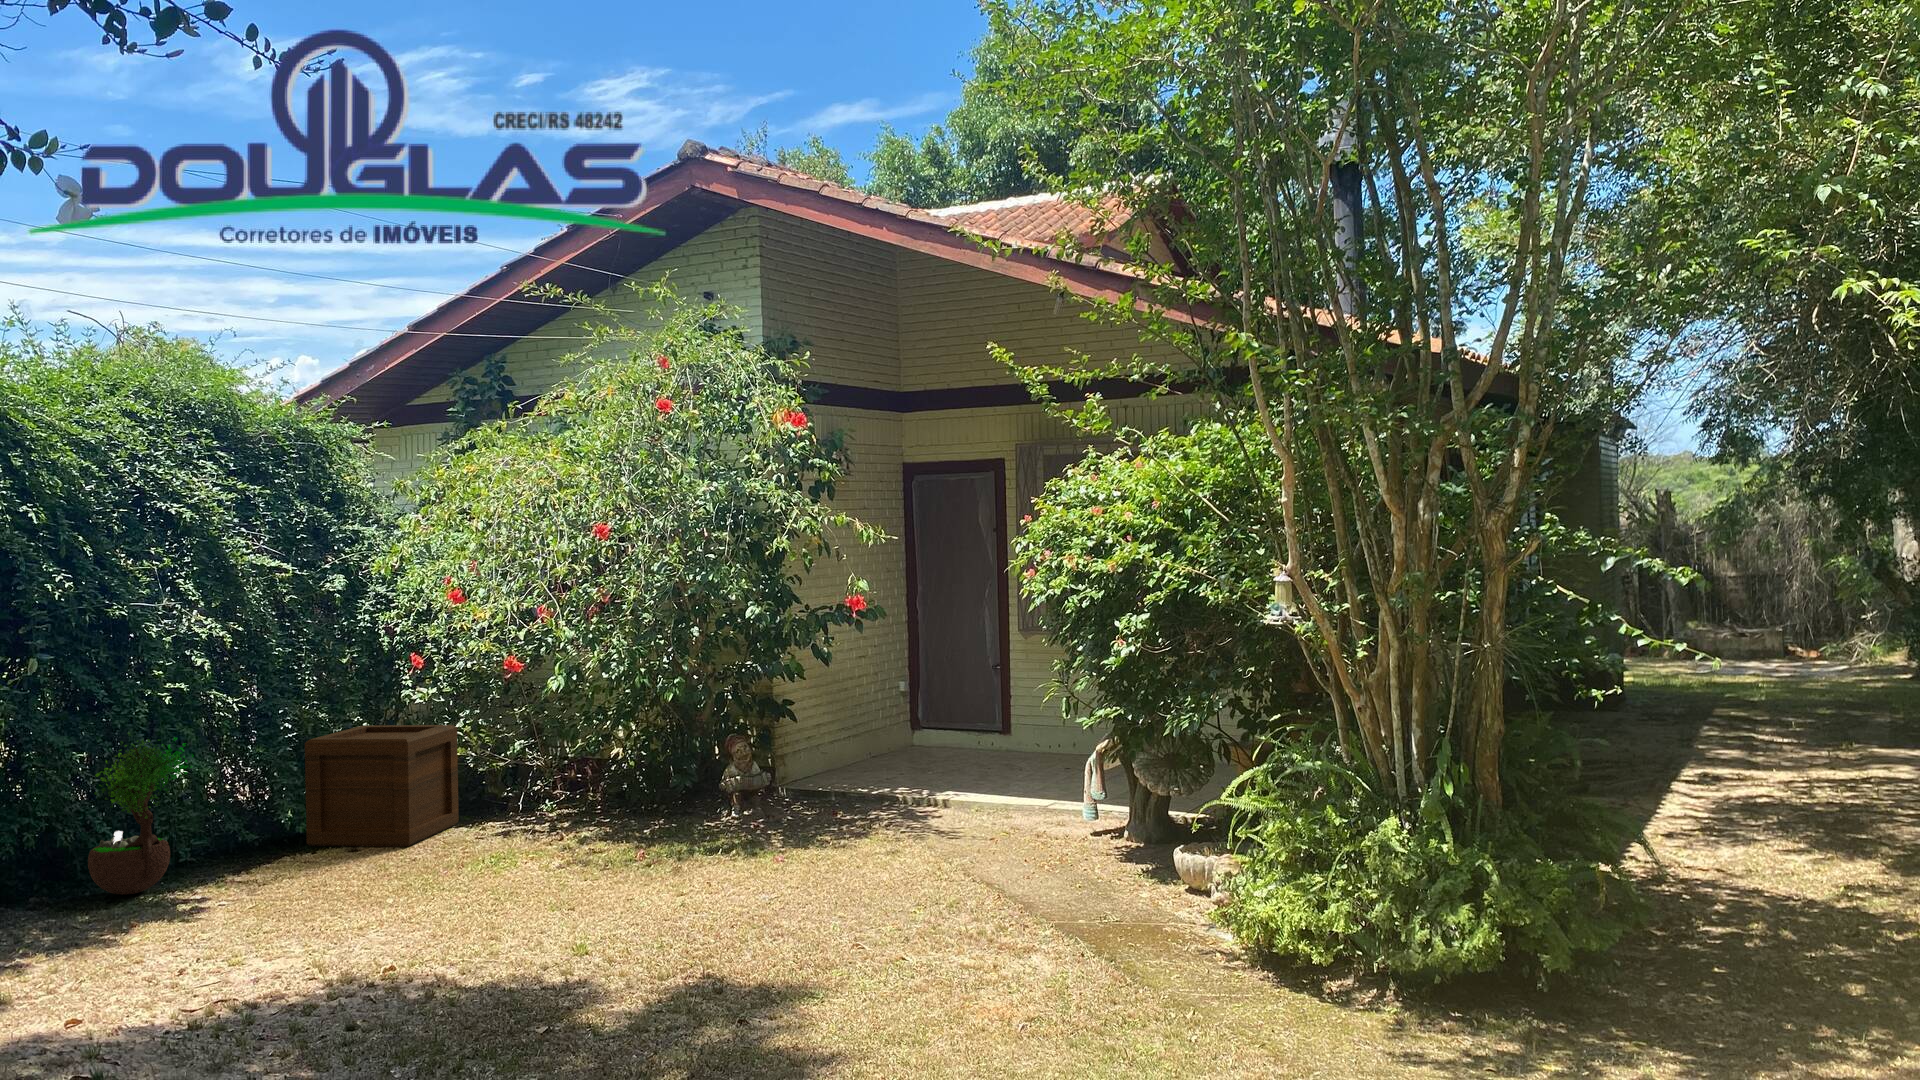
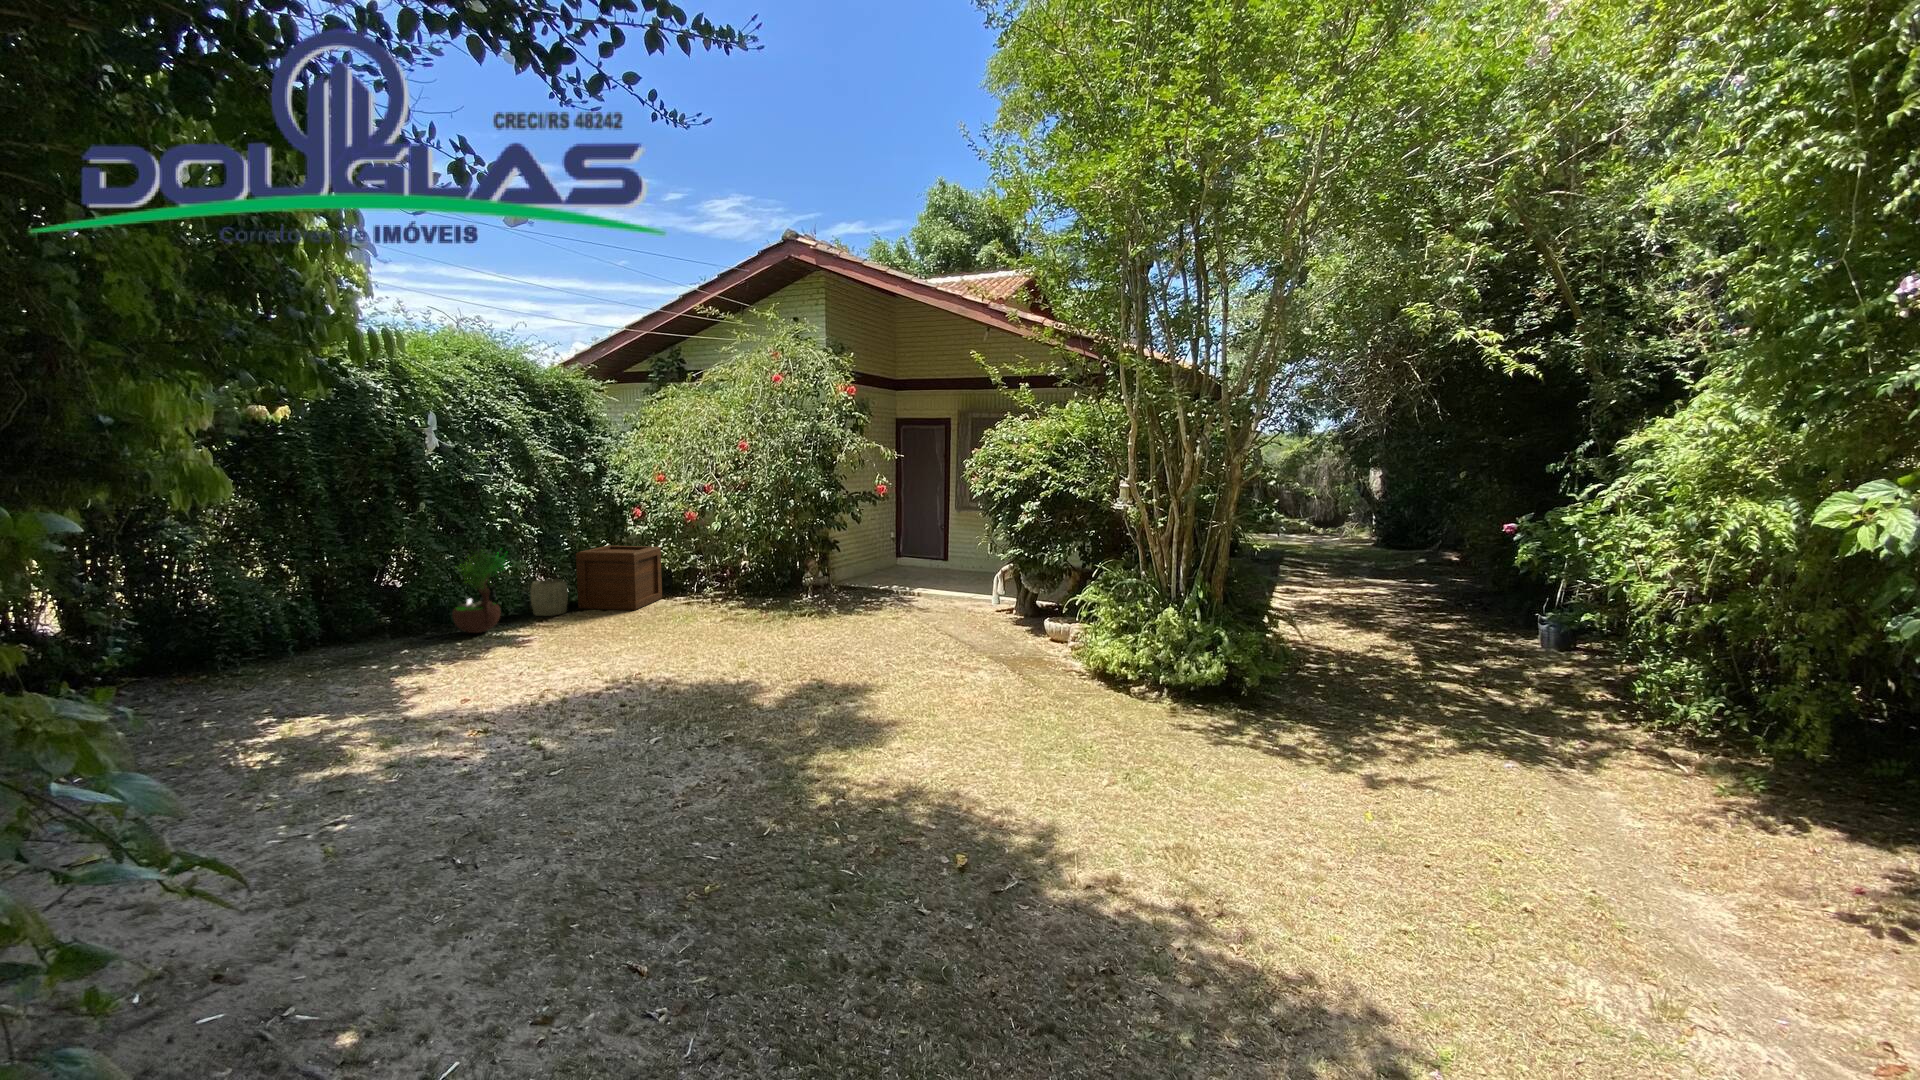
lounge chair: none [1796,609,1869,656] -> present [1313,513,1346,534]
woven basket: none [223,792,289,861] -> present [530,579,568,616]

